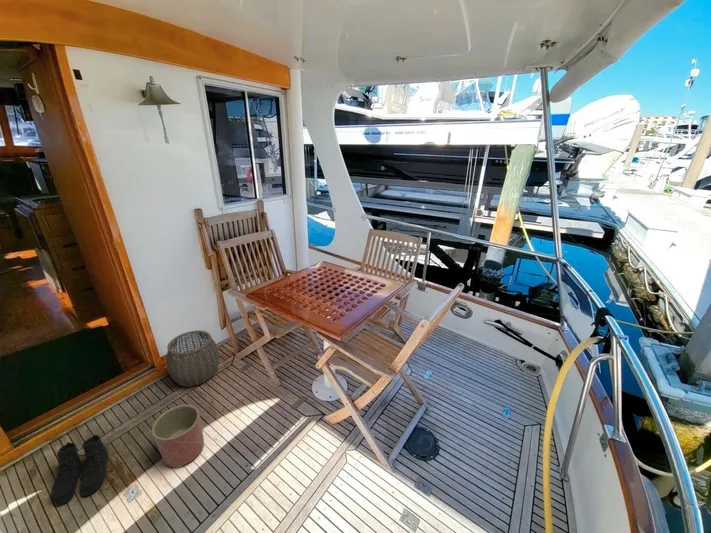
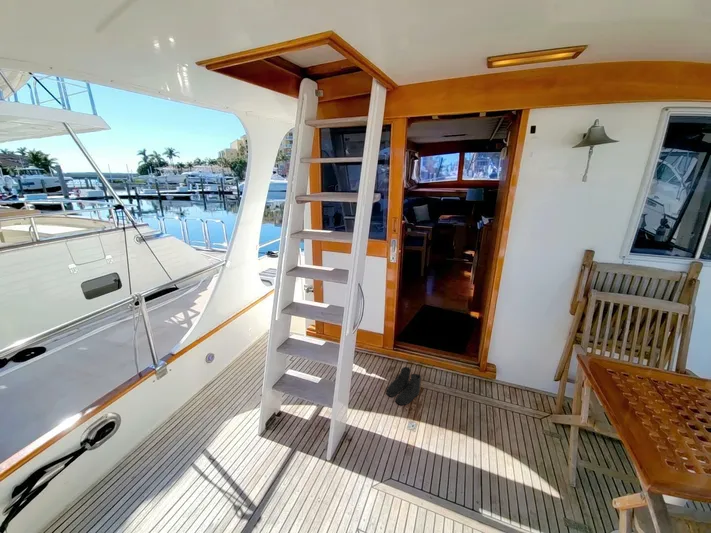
woven basket: present [166,330,220,387] -> none [485,355,536,411]
planter: present [152,405,204,468] -> none [436,396,475,451]

